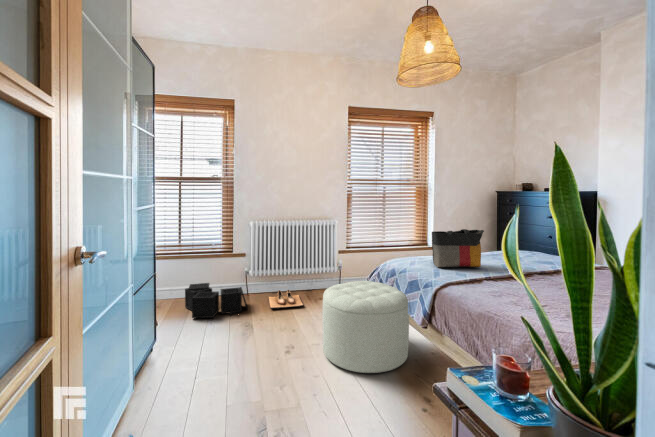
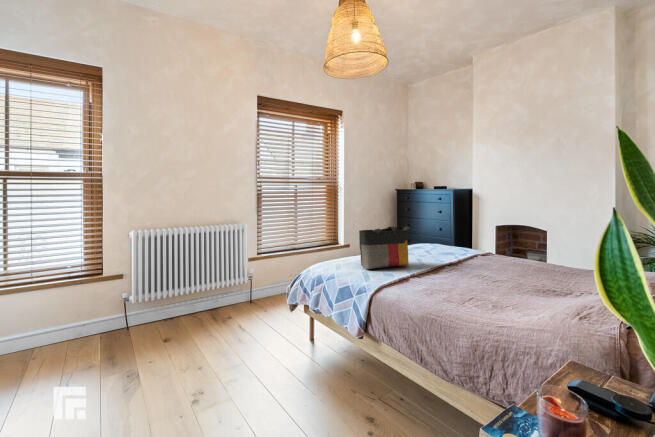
ottoman: present [323,281,409,373] -> none [238,292,341,406]
storage bin: present [185,283,248,318] -> none [26,316,130,371]
shoe: present [268,290,304,309] -> none [159,311,208,339]

